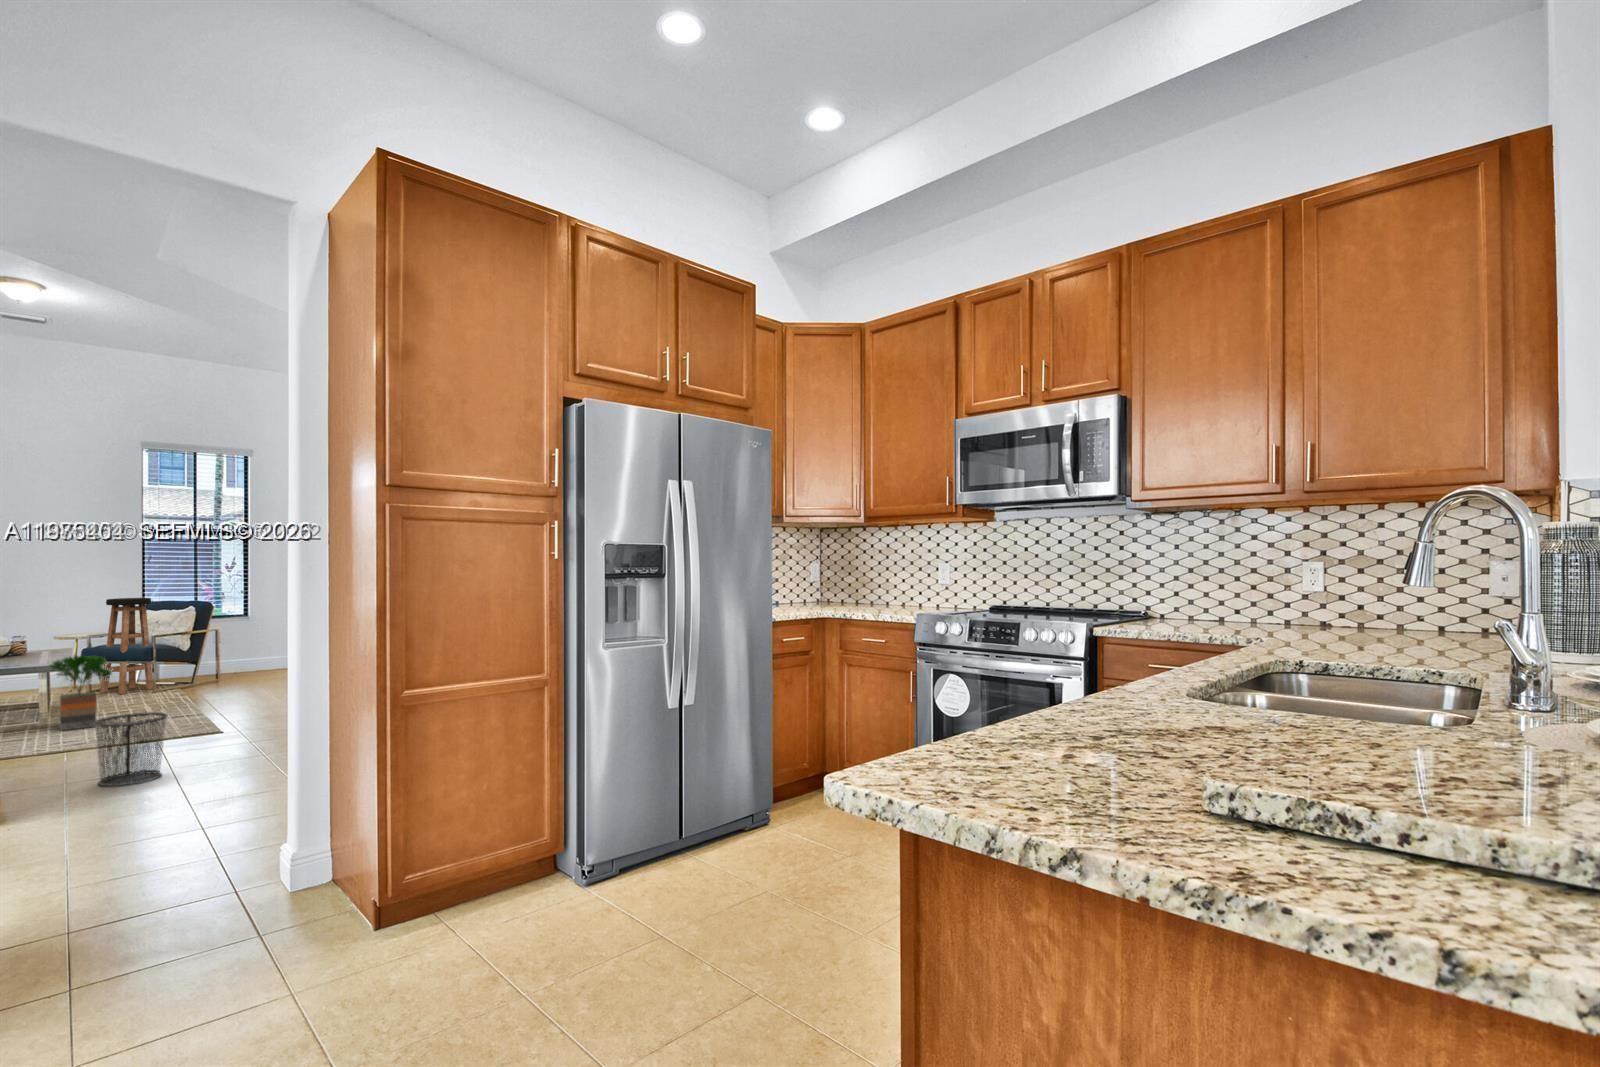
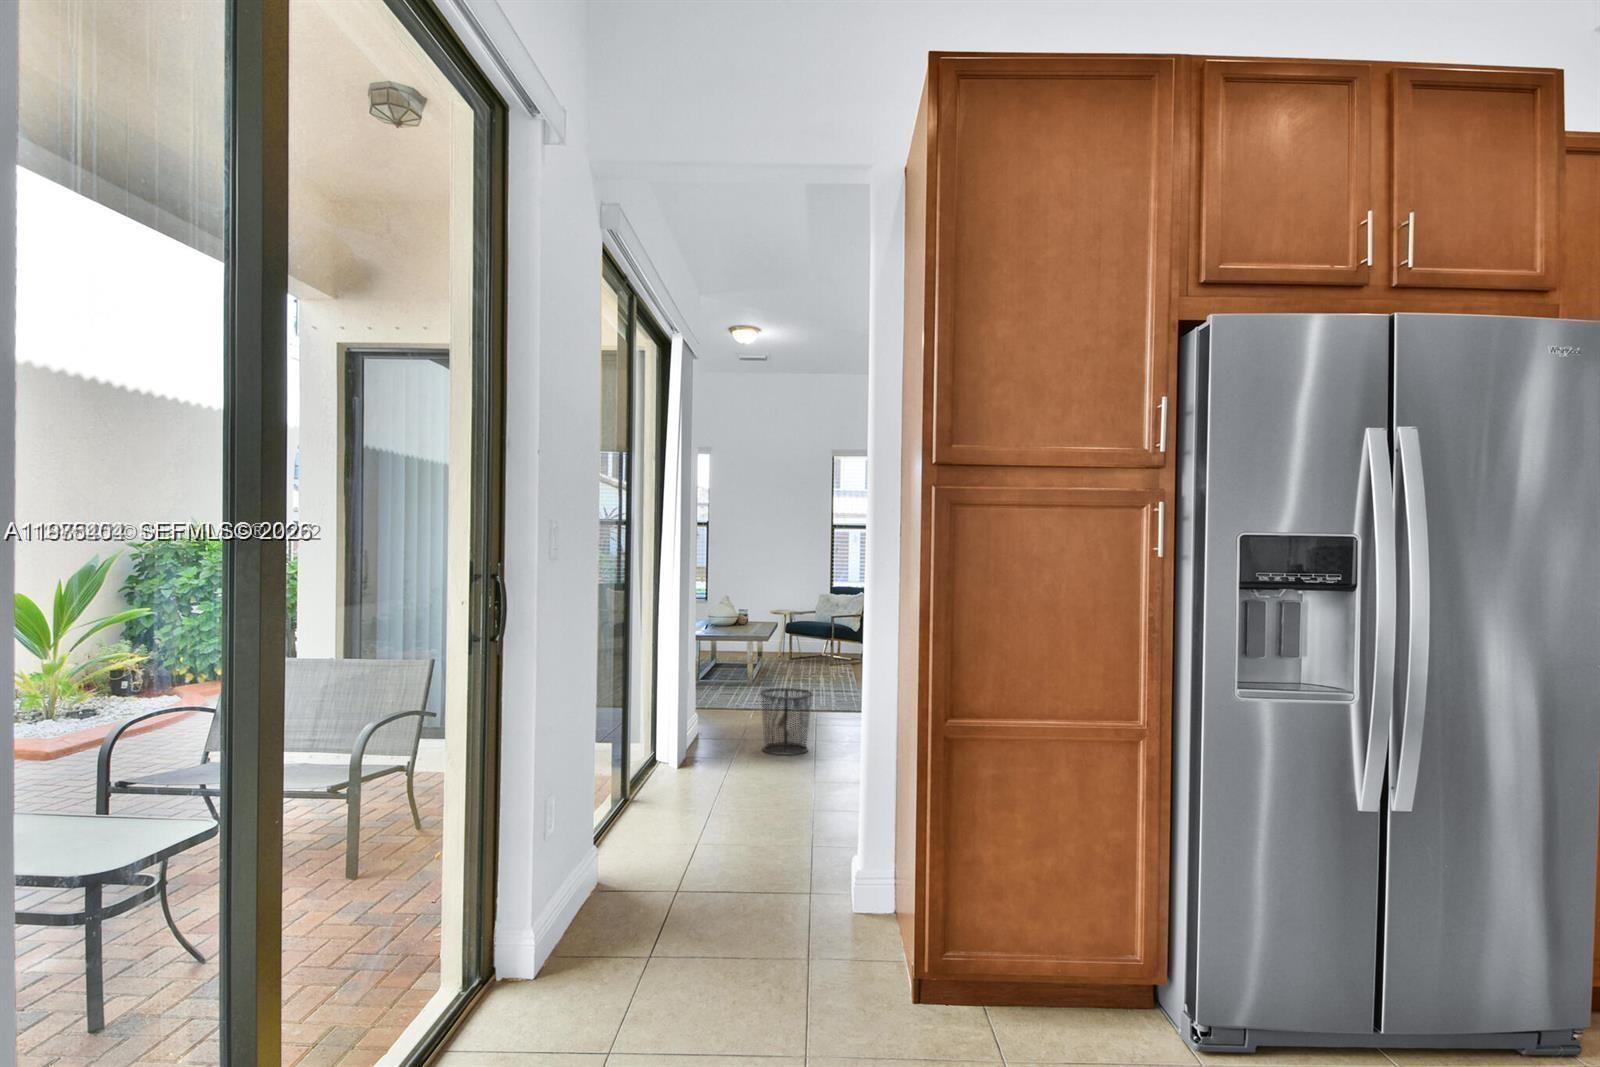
bar stool: present [100,598,154,694] -> none [798,578,834,664]
potted tree: present [49,656,112,730] -> none [753,626,796,692]

